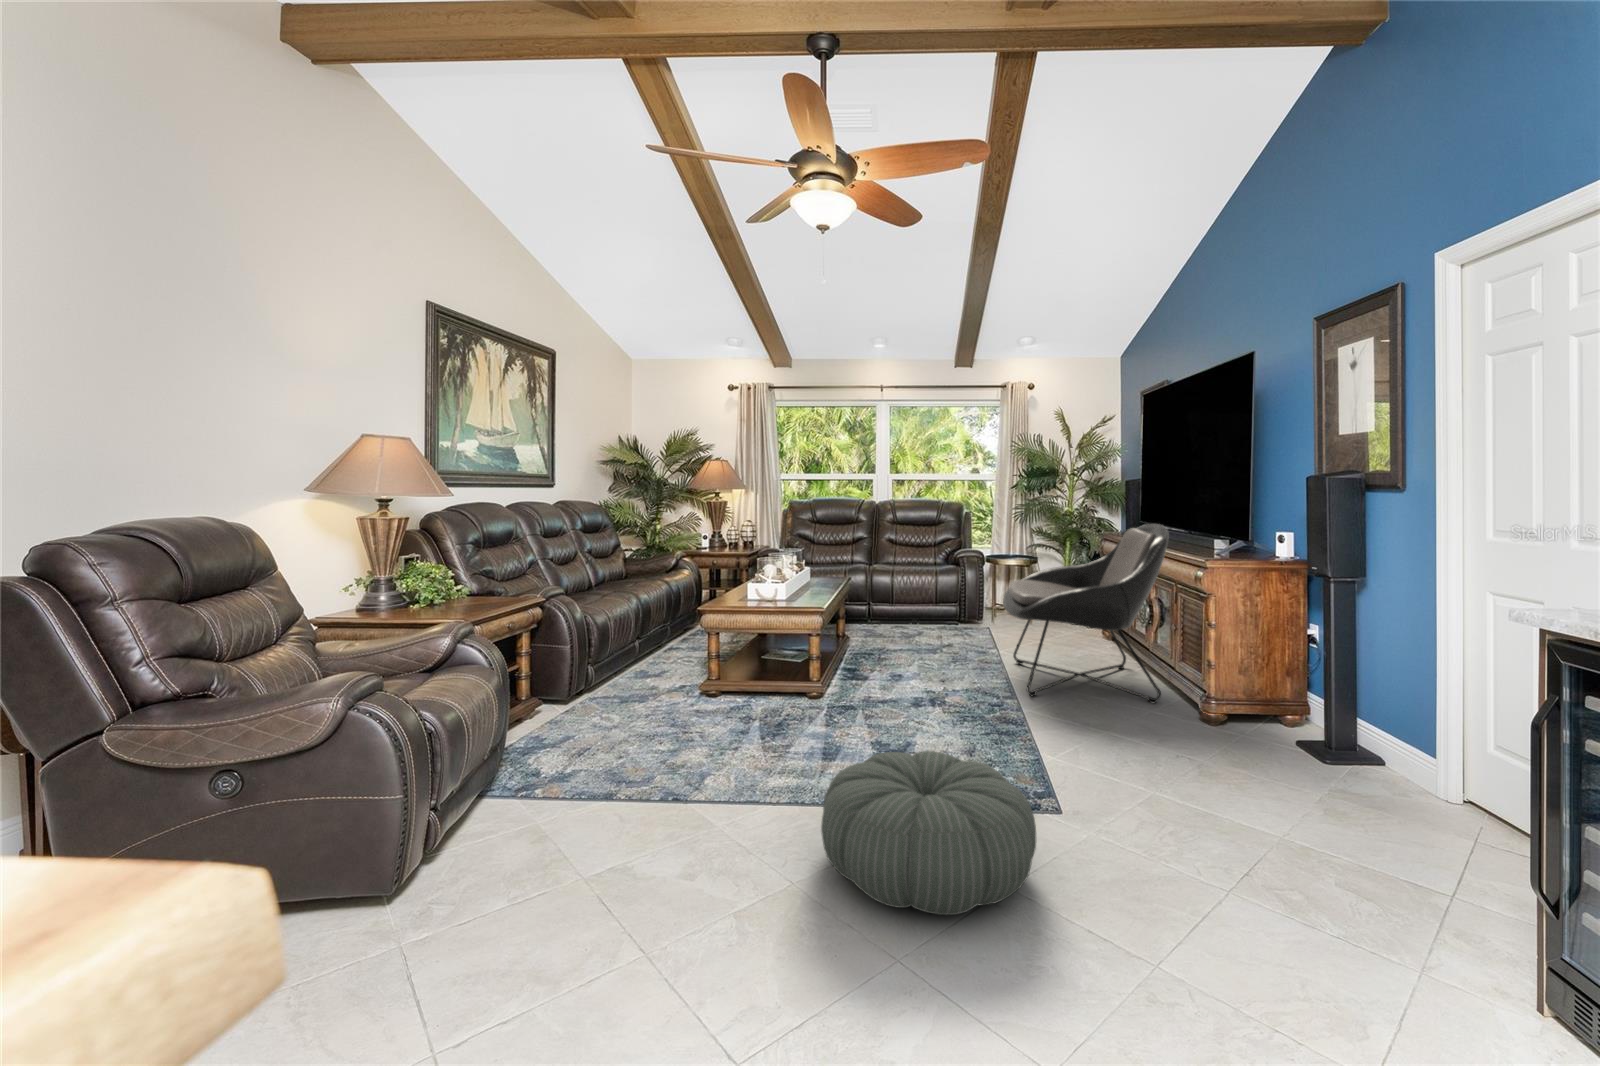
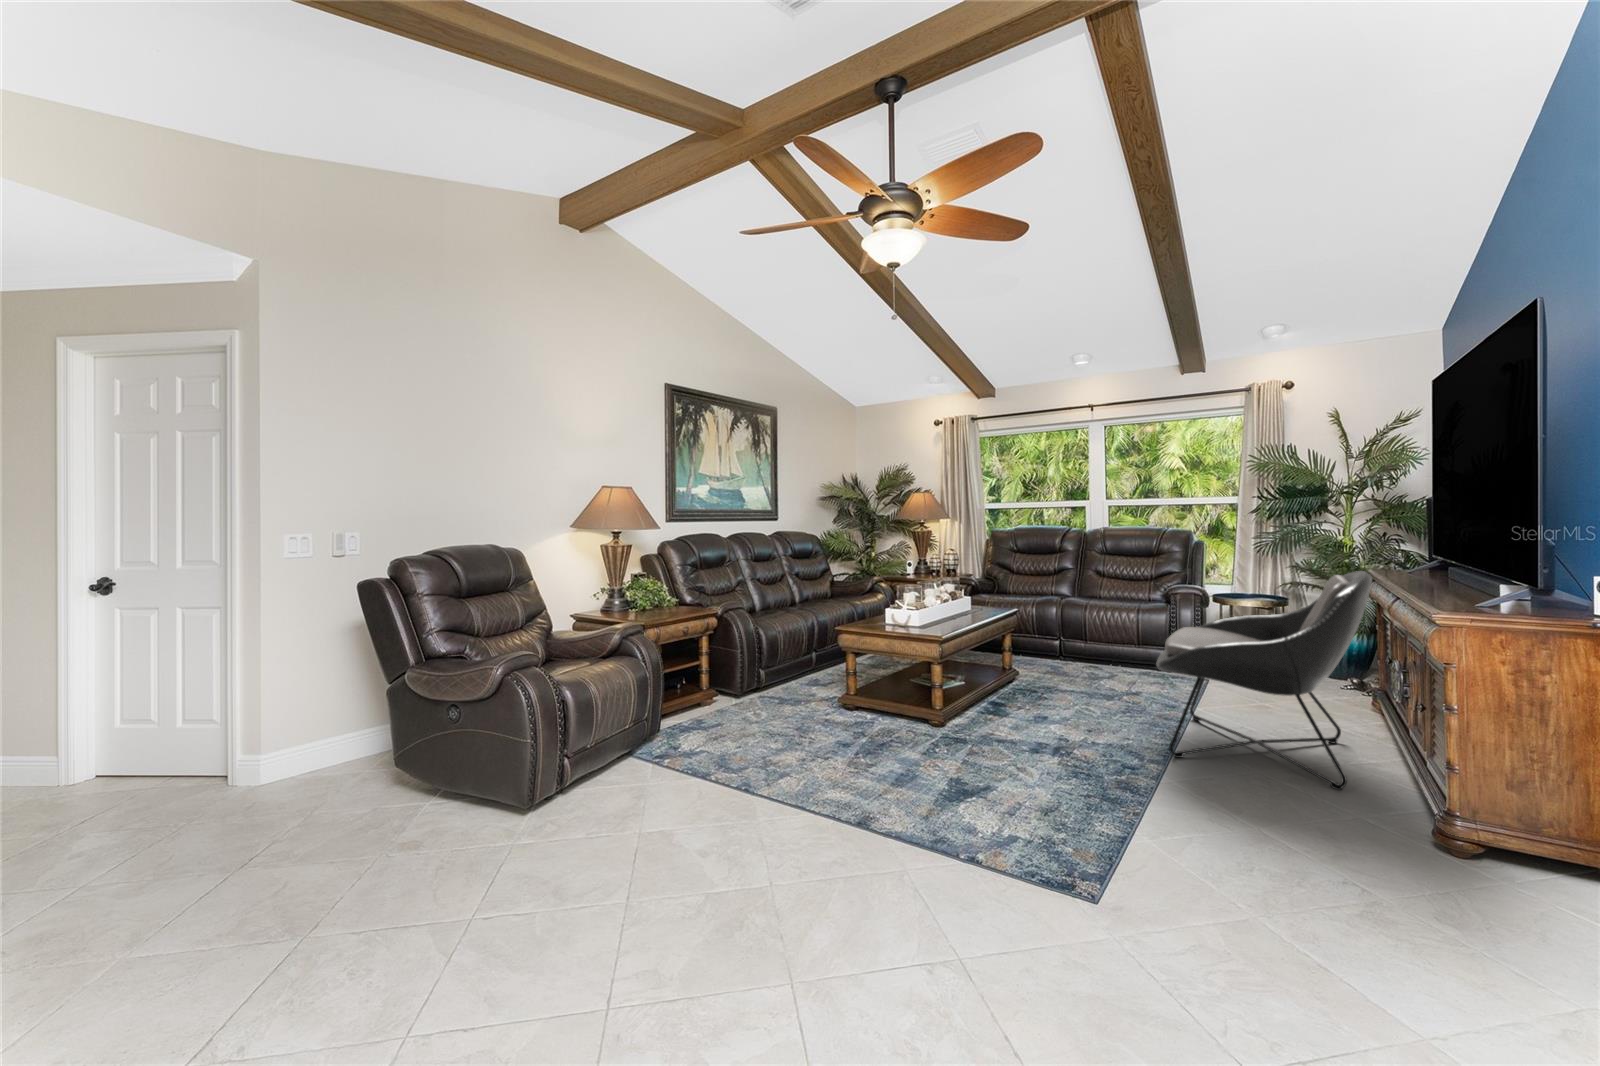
pouf: present [821,751,1036,915] -> none [799,784,1003,946]

